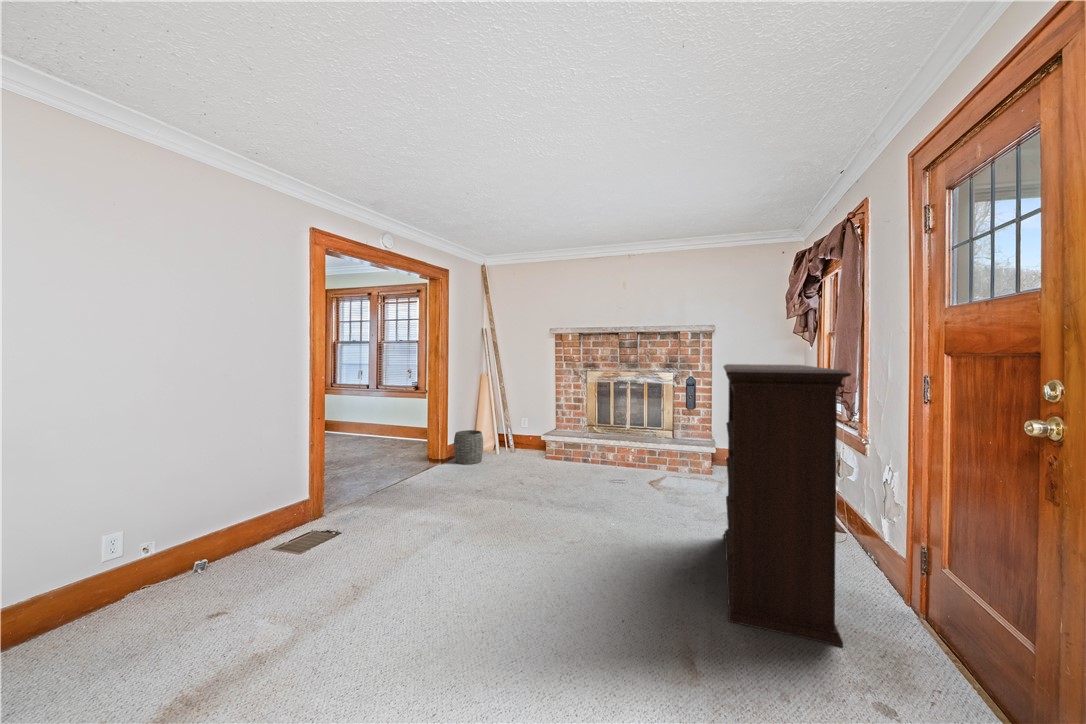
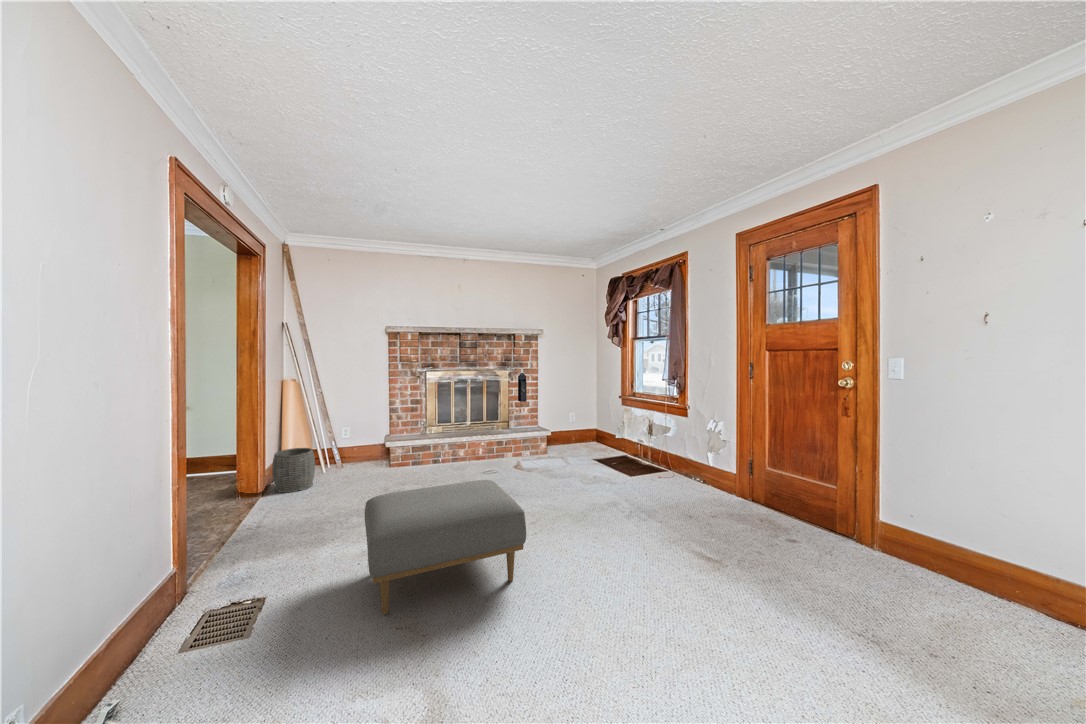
bookshelf: present [724,364,851,646] -> none [609,362,749,550]
ottoman: none [391,470,542,575] -> present [365,480,526,615]

